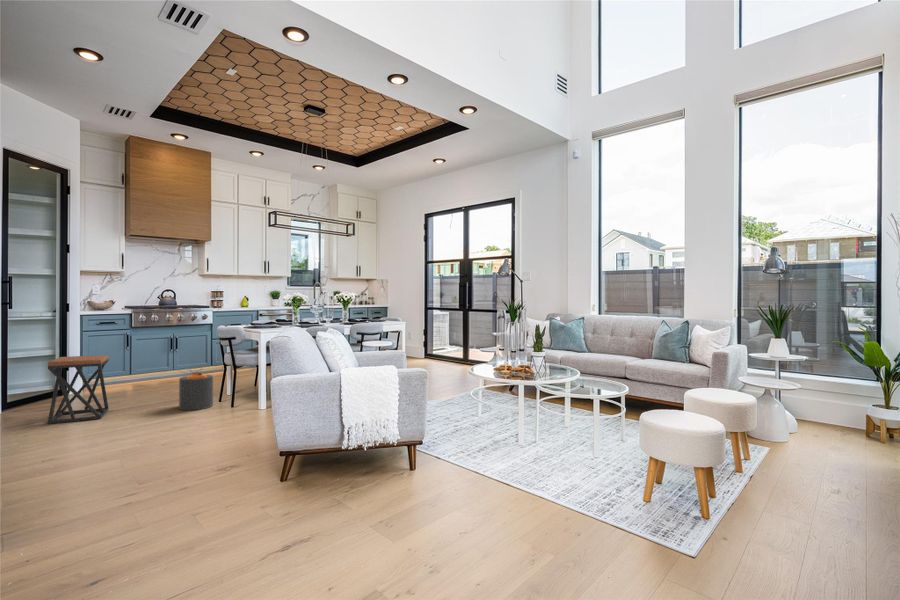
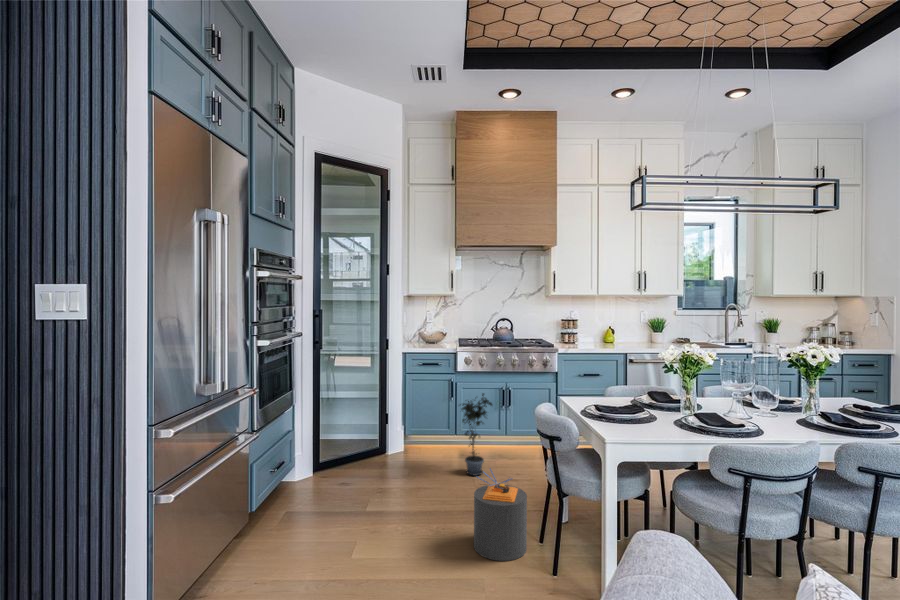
potted plant: none [144,336,172,392] -> present [460,393,492,476]
stool: present [48,355,109,424] -> none [315,425,395,537]

